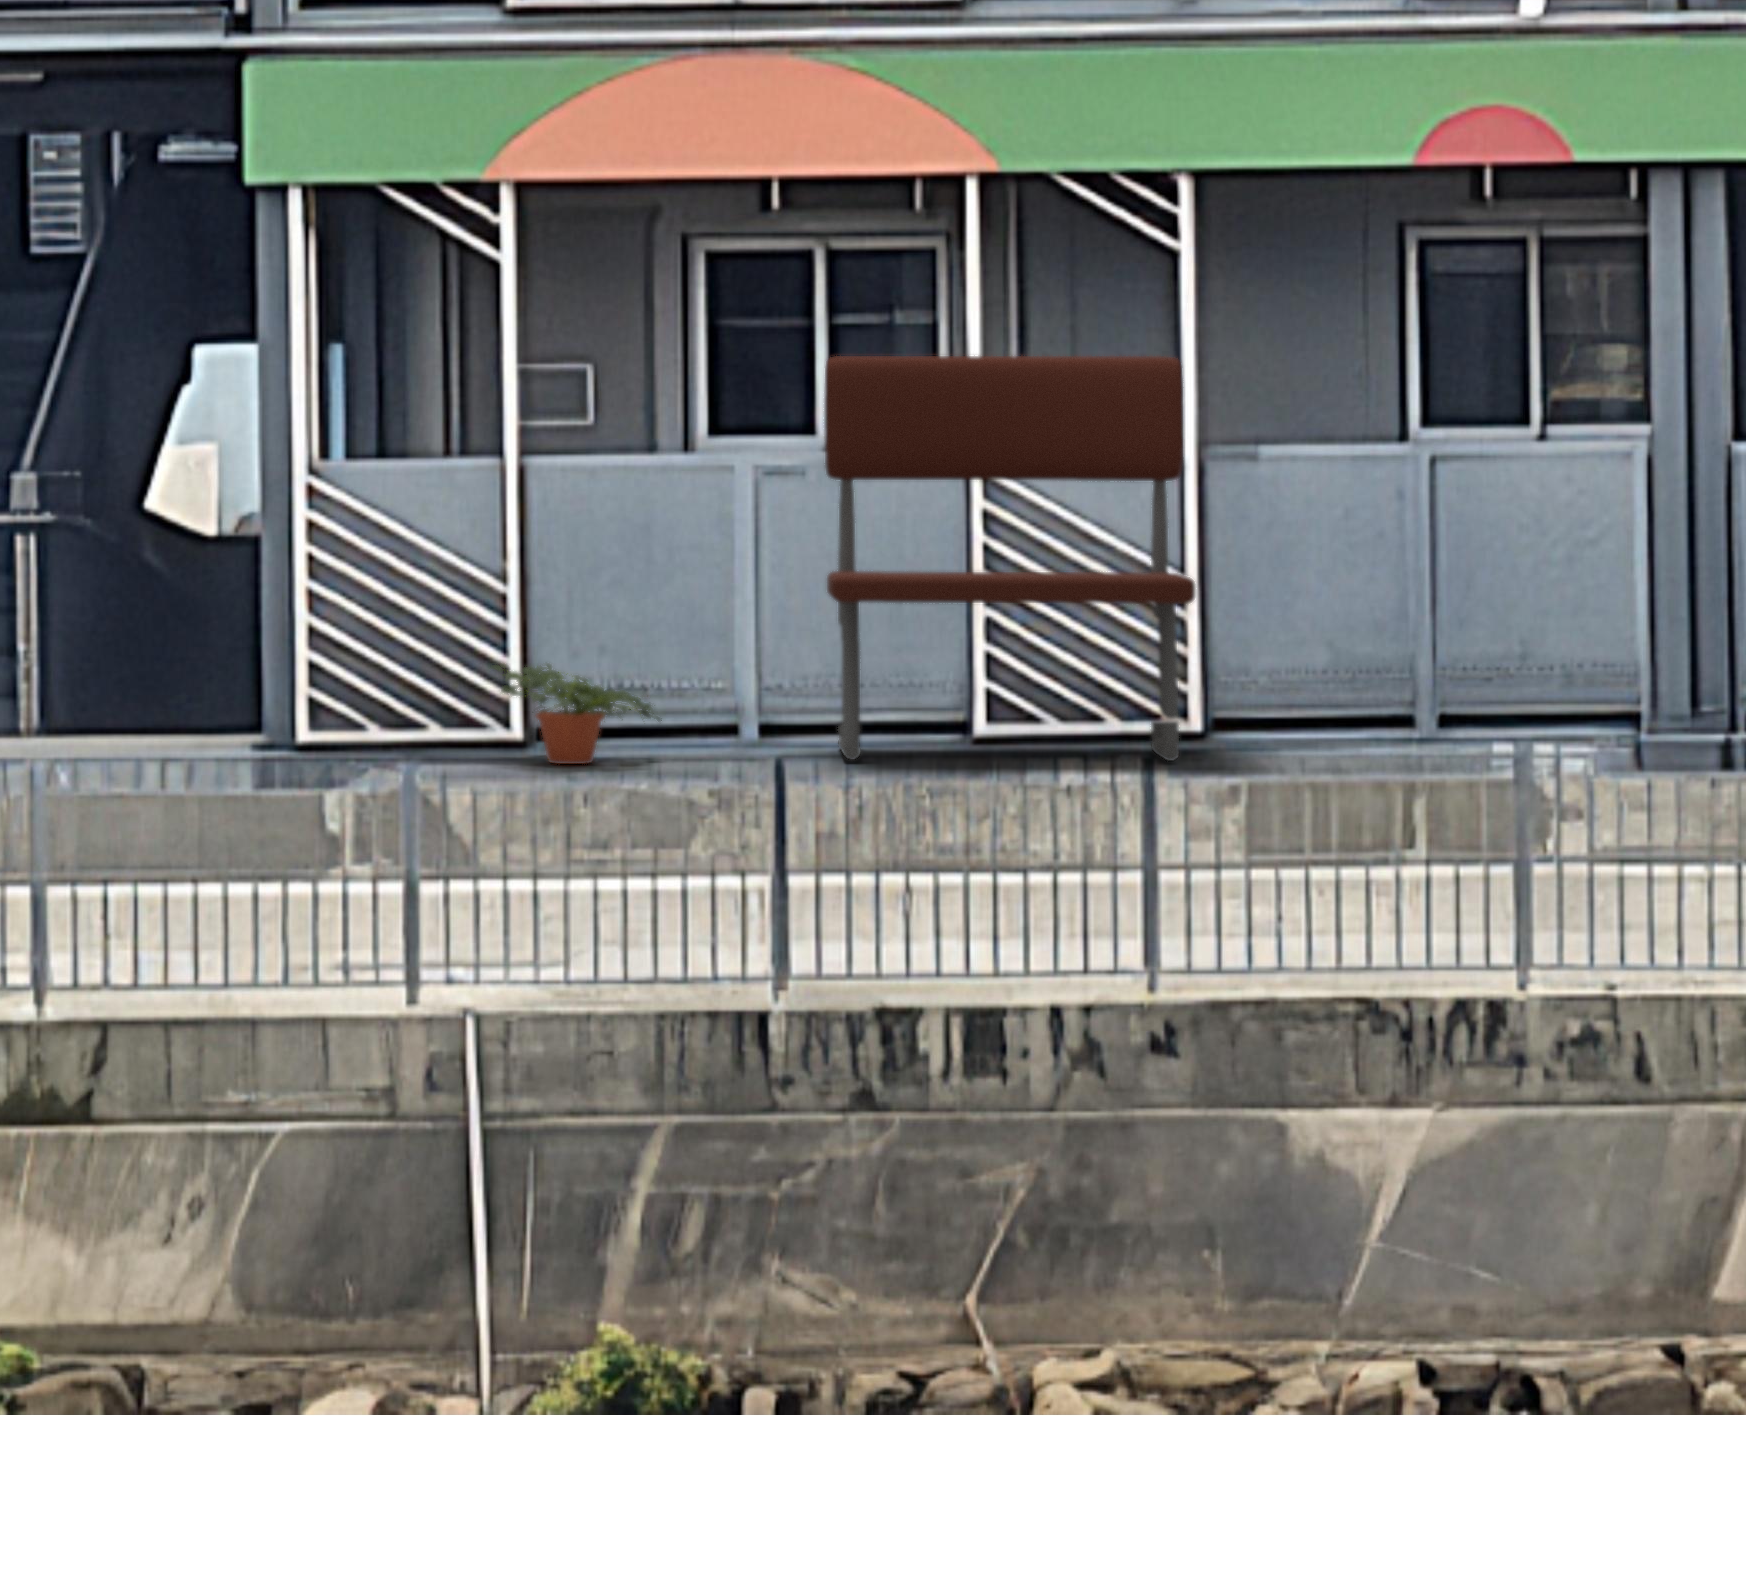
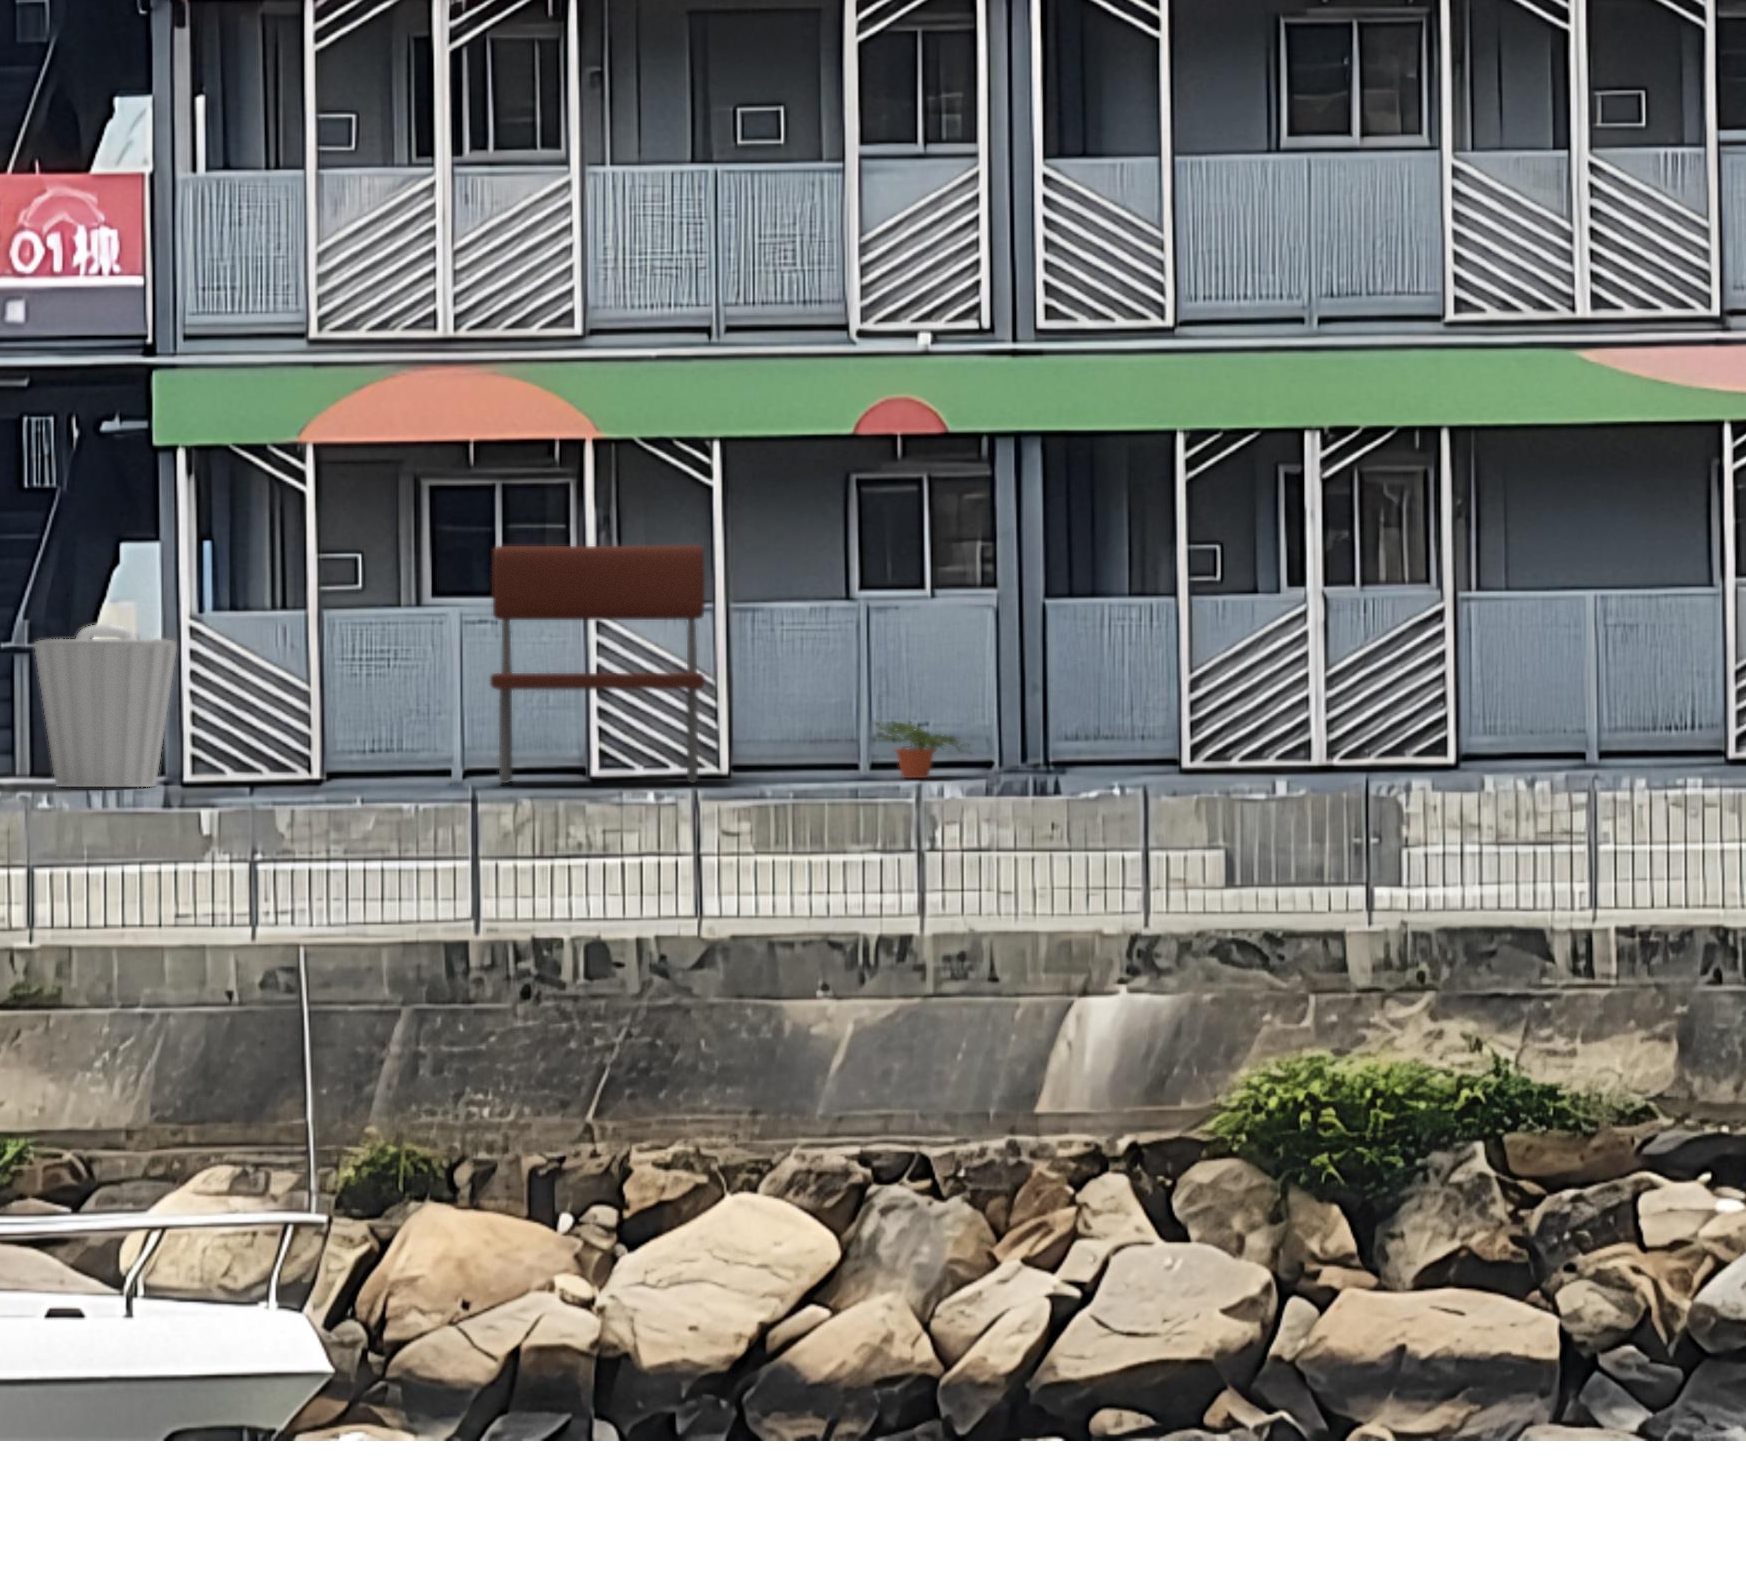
trash can: none [57,487,298,764] -> present [35,624,177,787]
potted plant: present [492,664,662,764] -> present [875,721,969,778]

